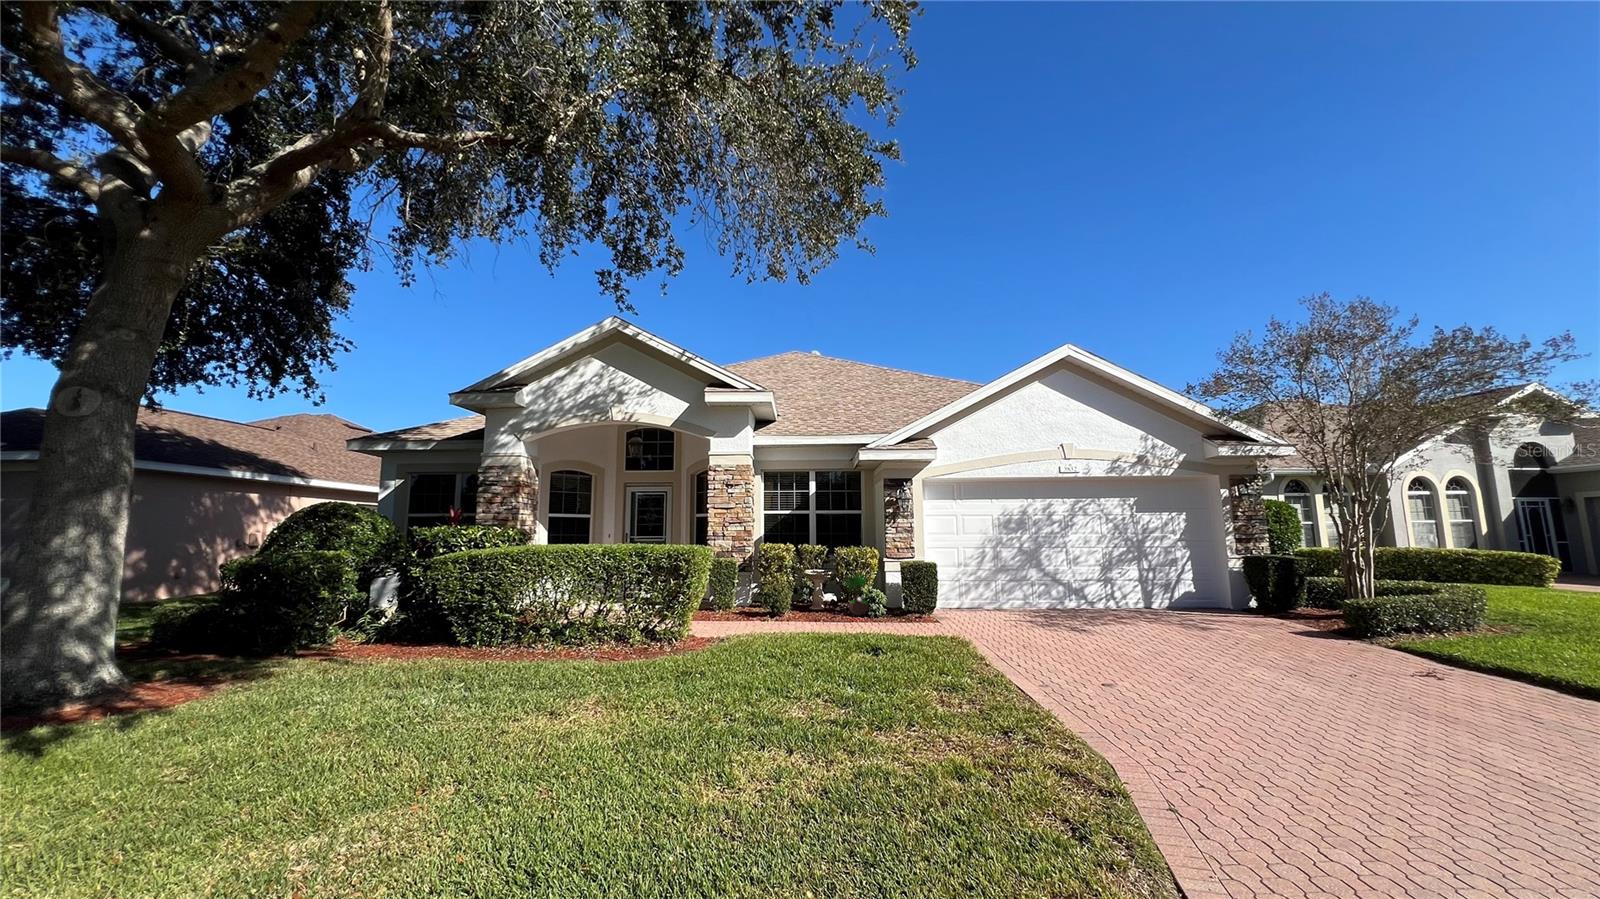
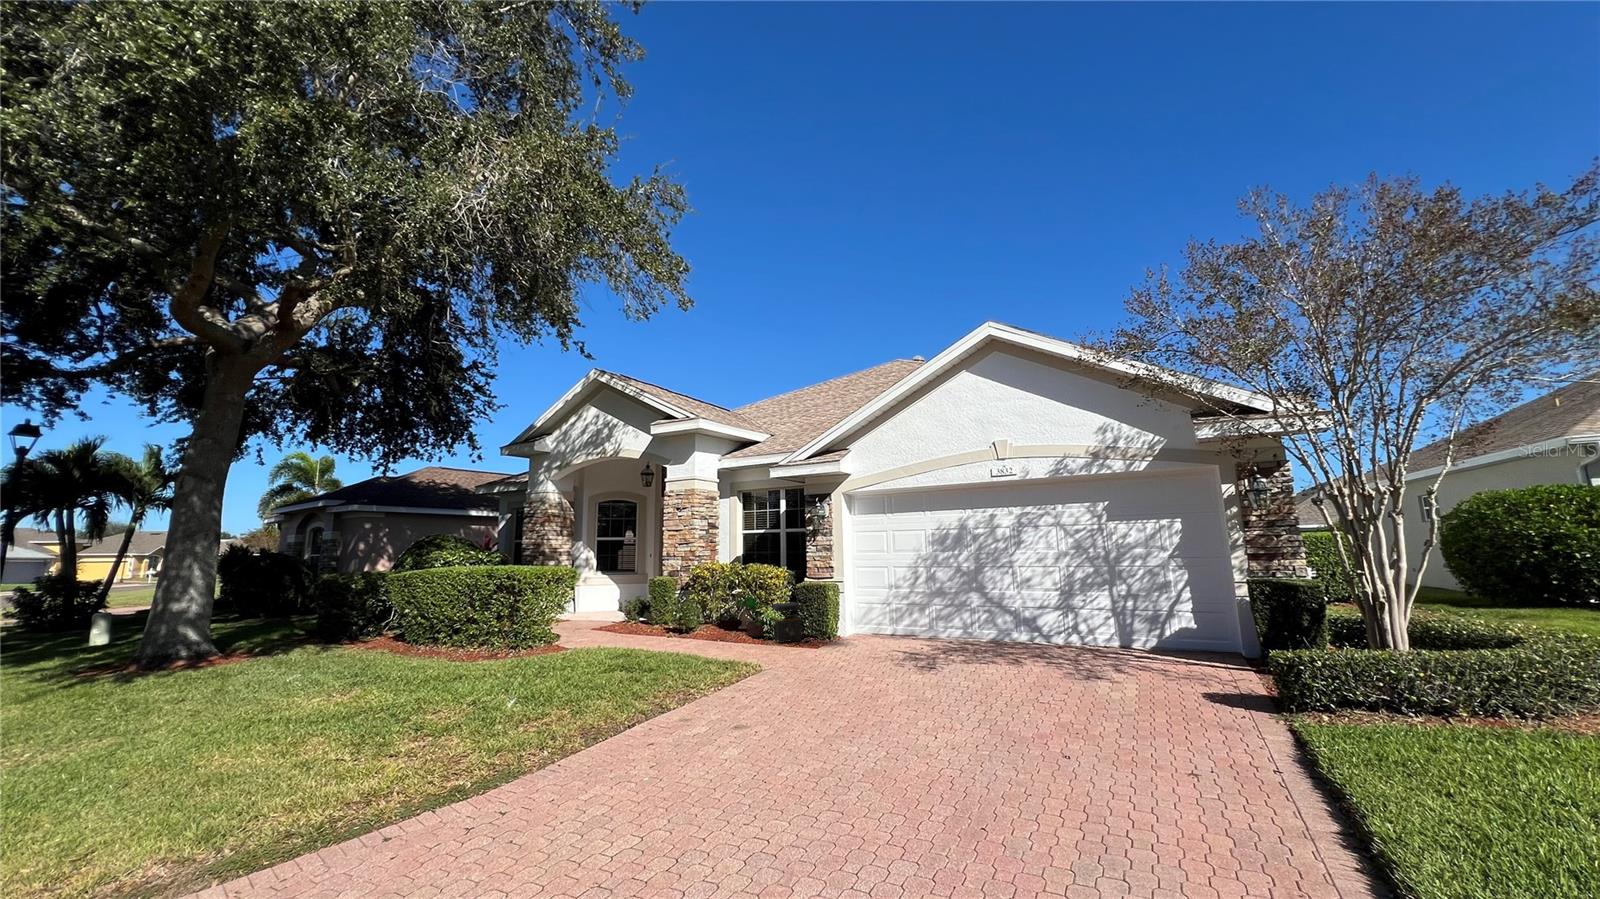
toolbox: none [882,580,914,619] -> present [772,602,802,643]

